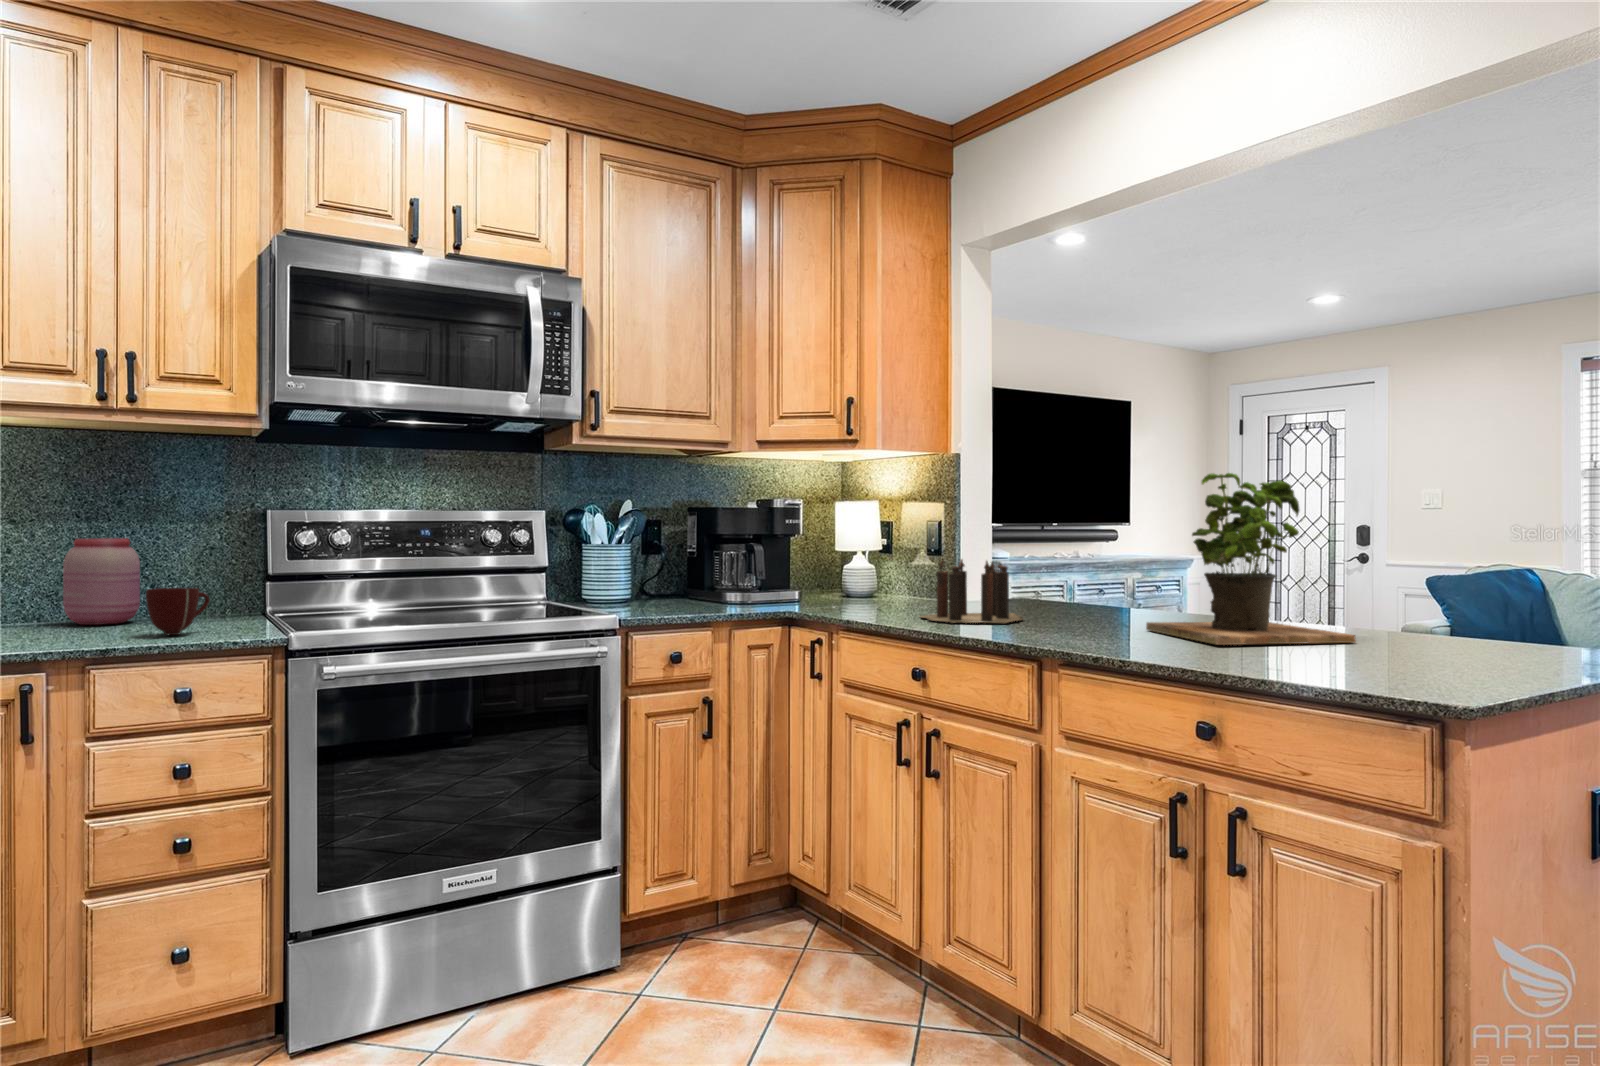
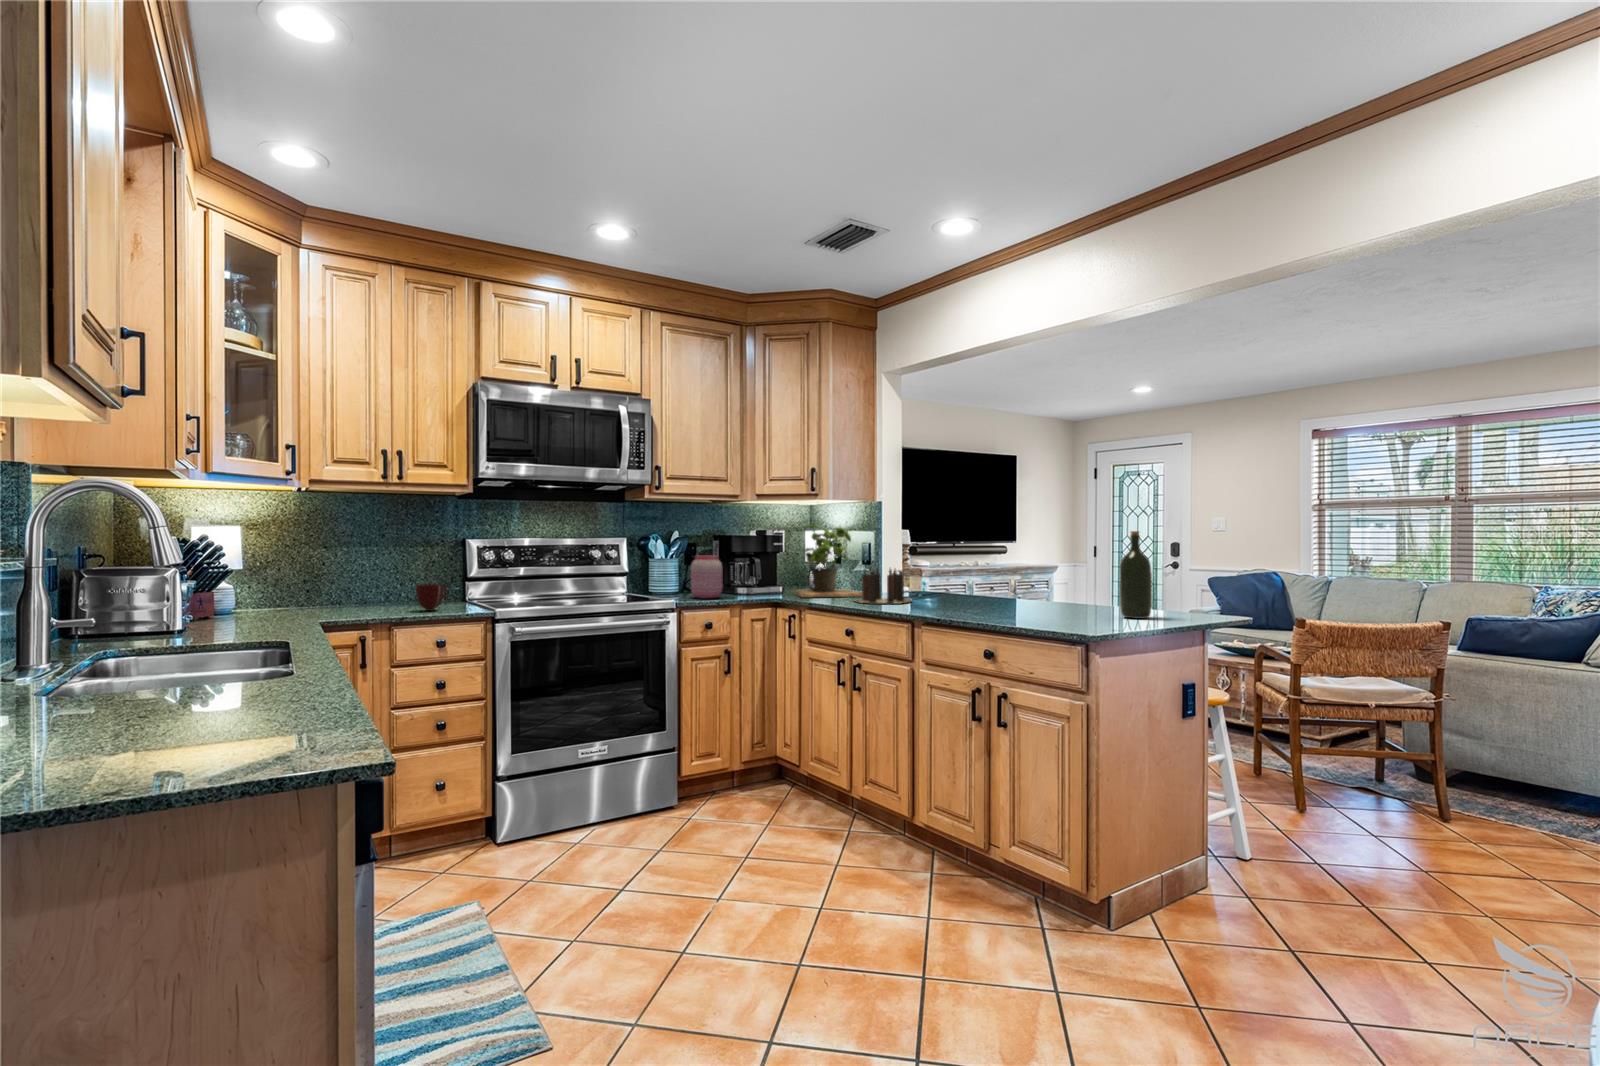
potted plant: present [1146,473,1356,645] -> present [793,525,862,597]
wine bottle: none [1451,491,1520,661] -> present [1120,531,1152,618]
jar: present [63,538,140,625] -> present [691,555,723,598]

